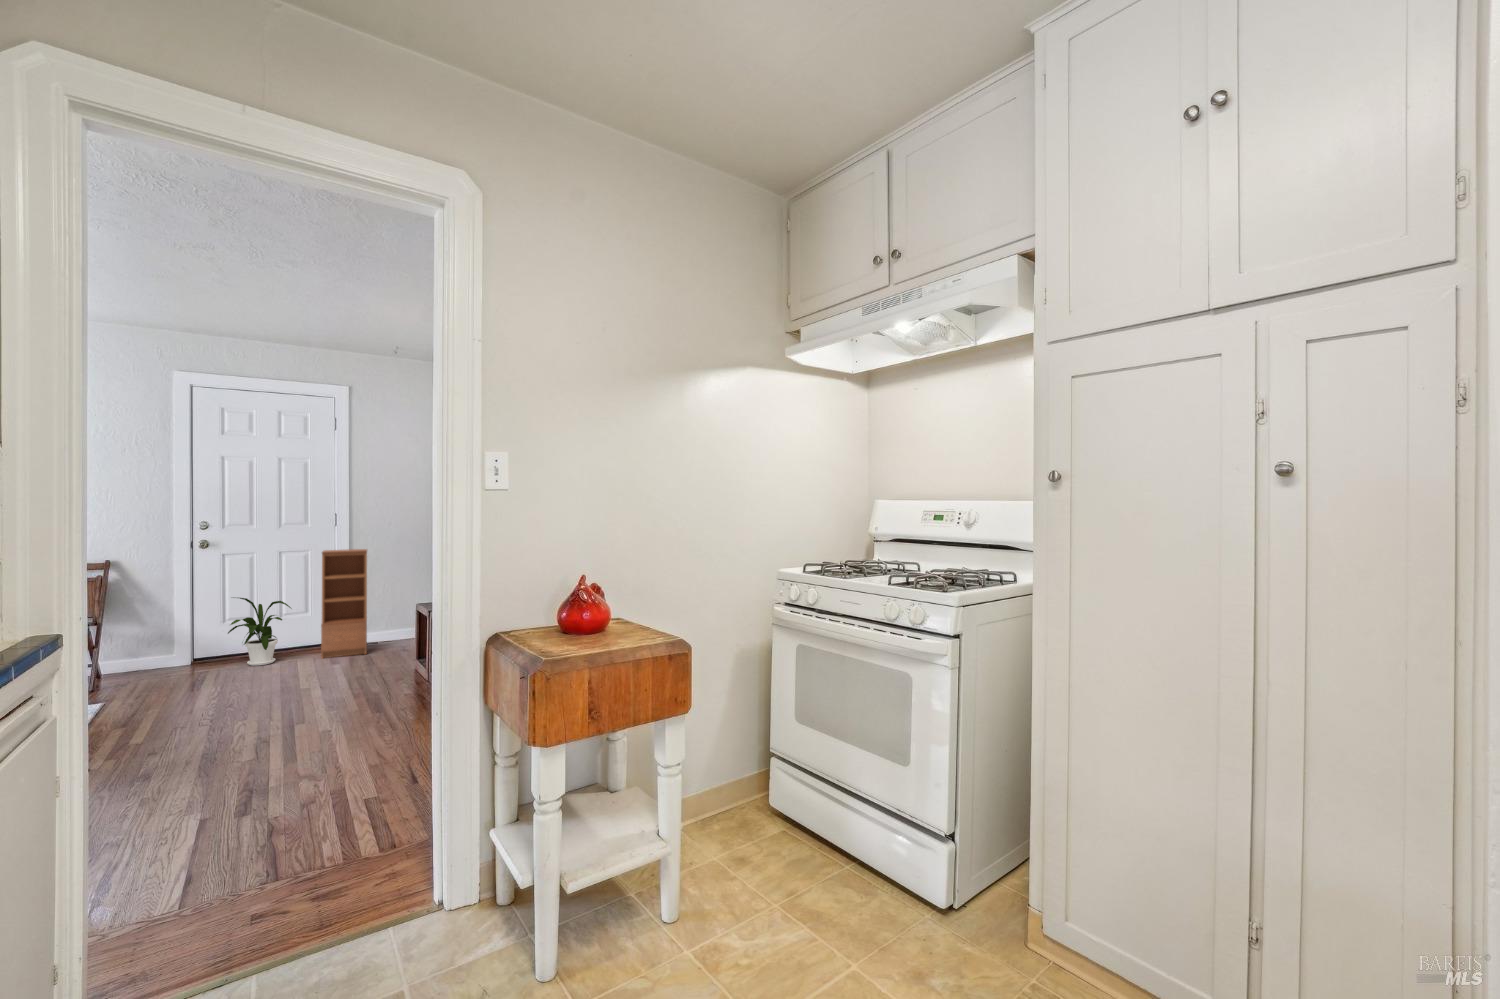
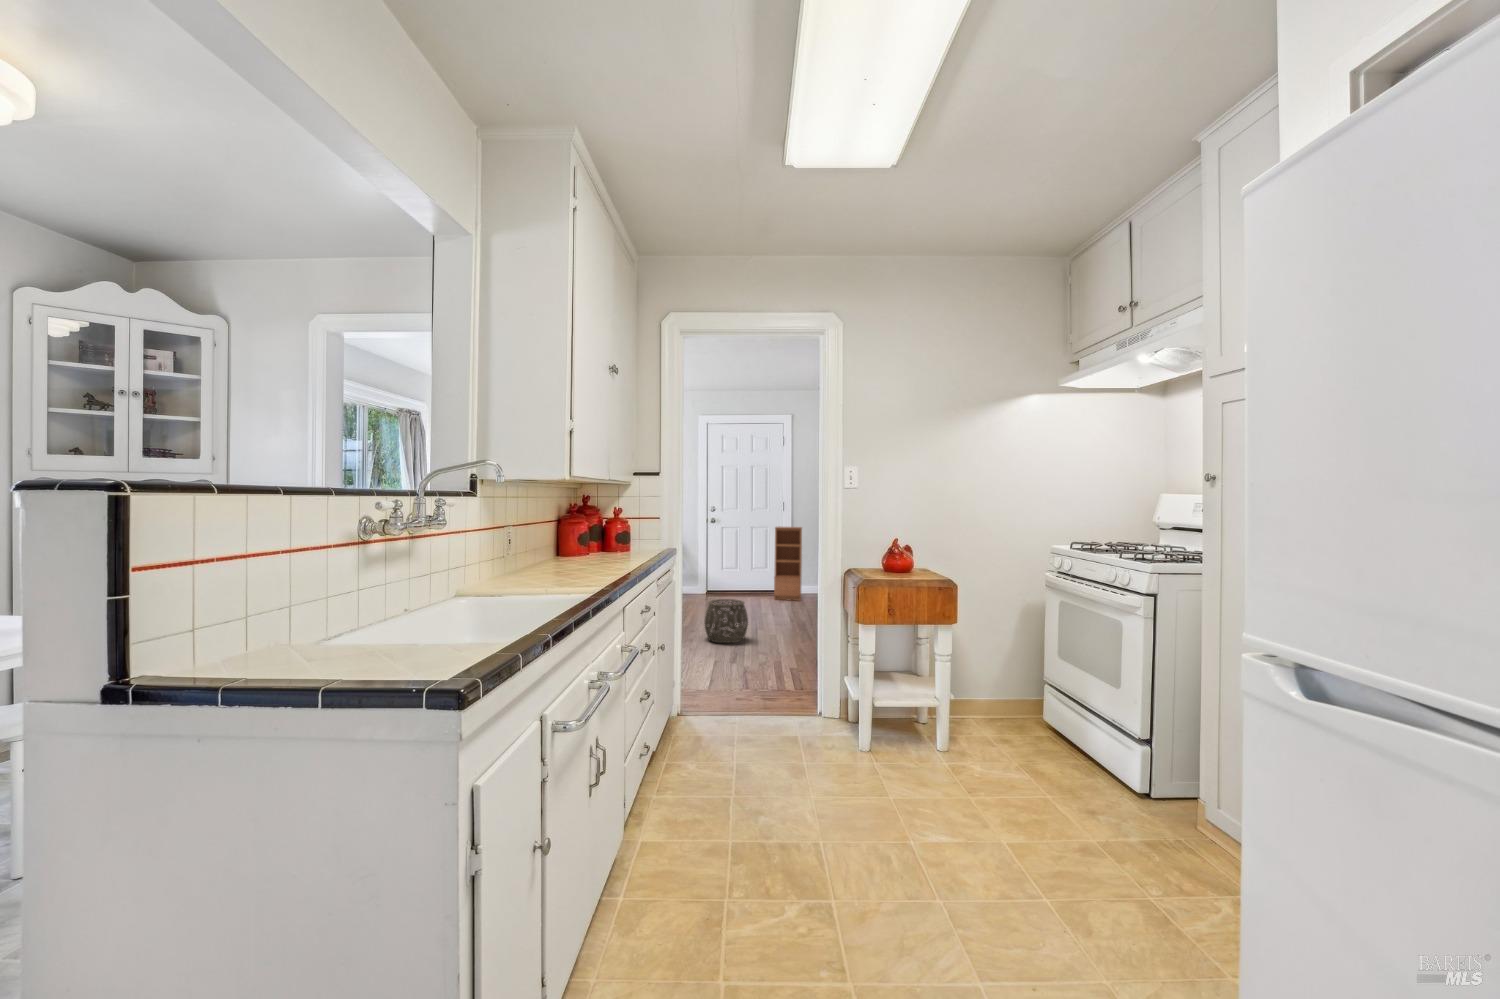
house plant: present [228,598,291,666] -> none [724,554,758,599]
woven basket: none [176,683,276,770] -> present [705,599,748,643]

